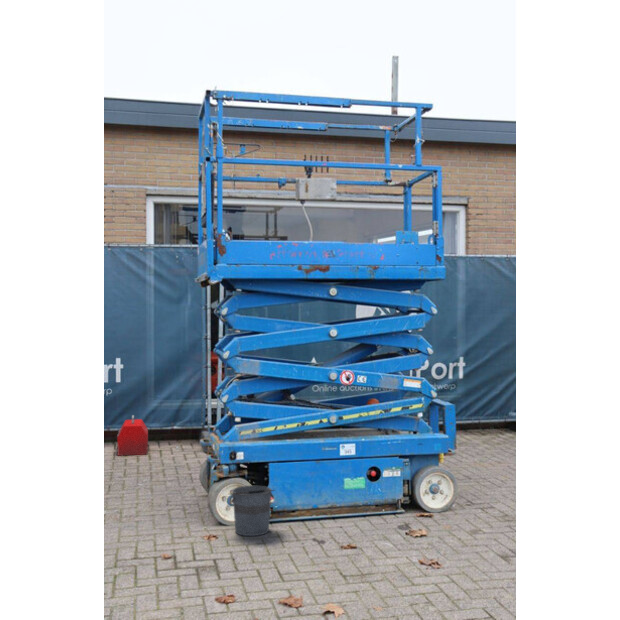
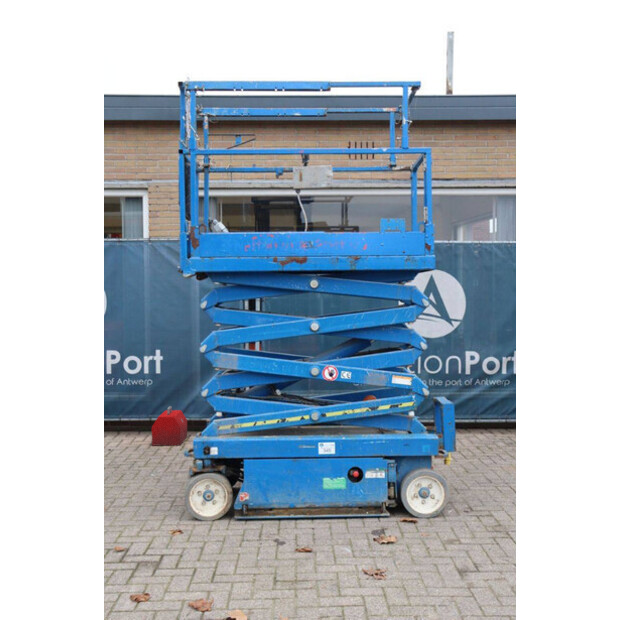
bucket: present [230,486,274,536] -> none [199,481,245,533]

